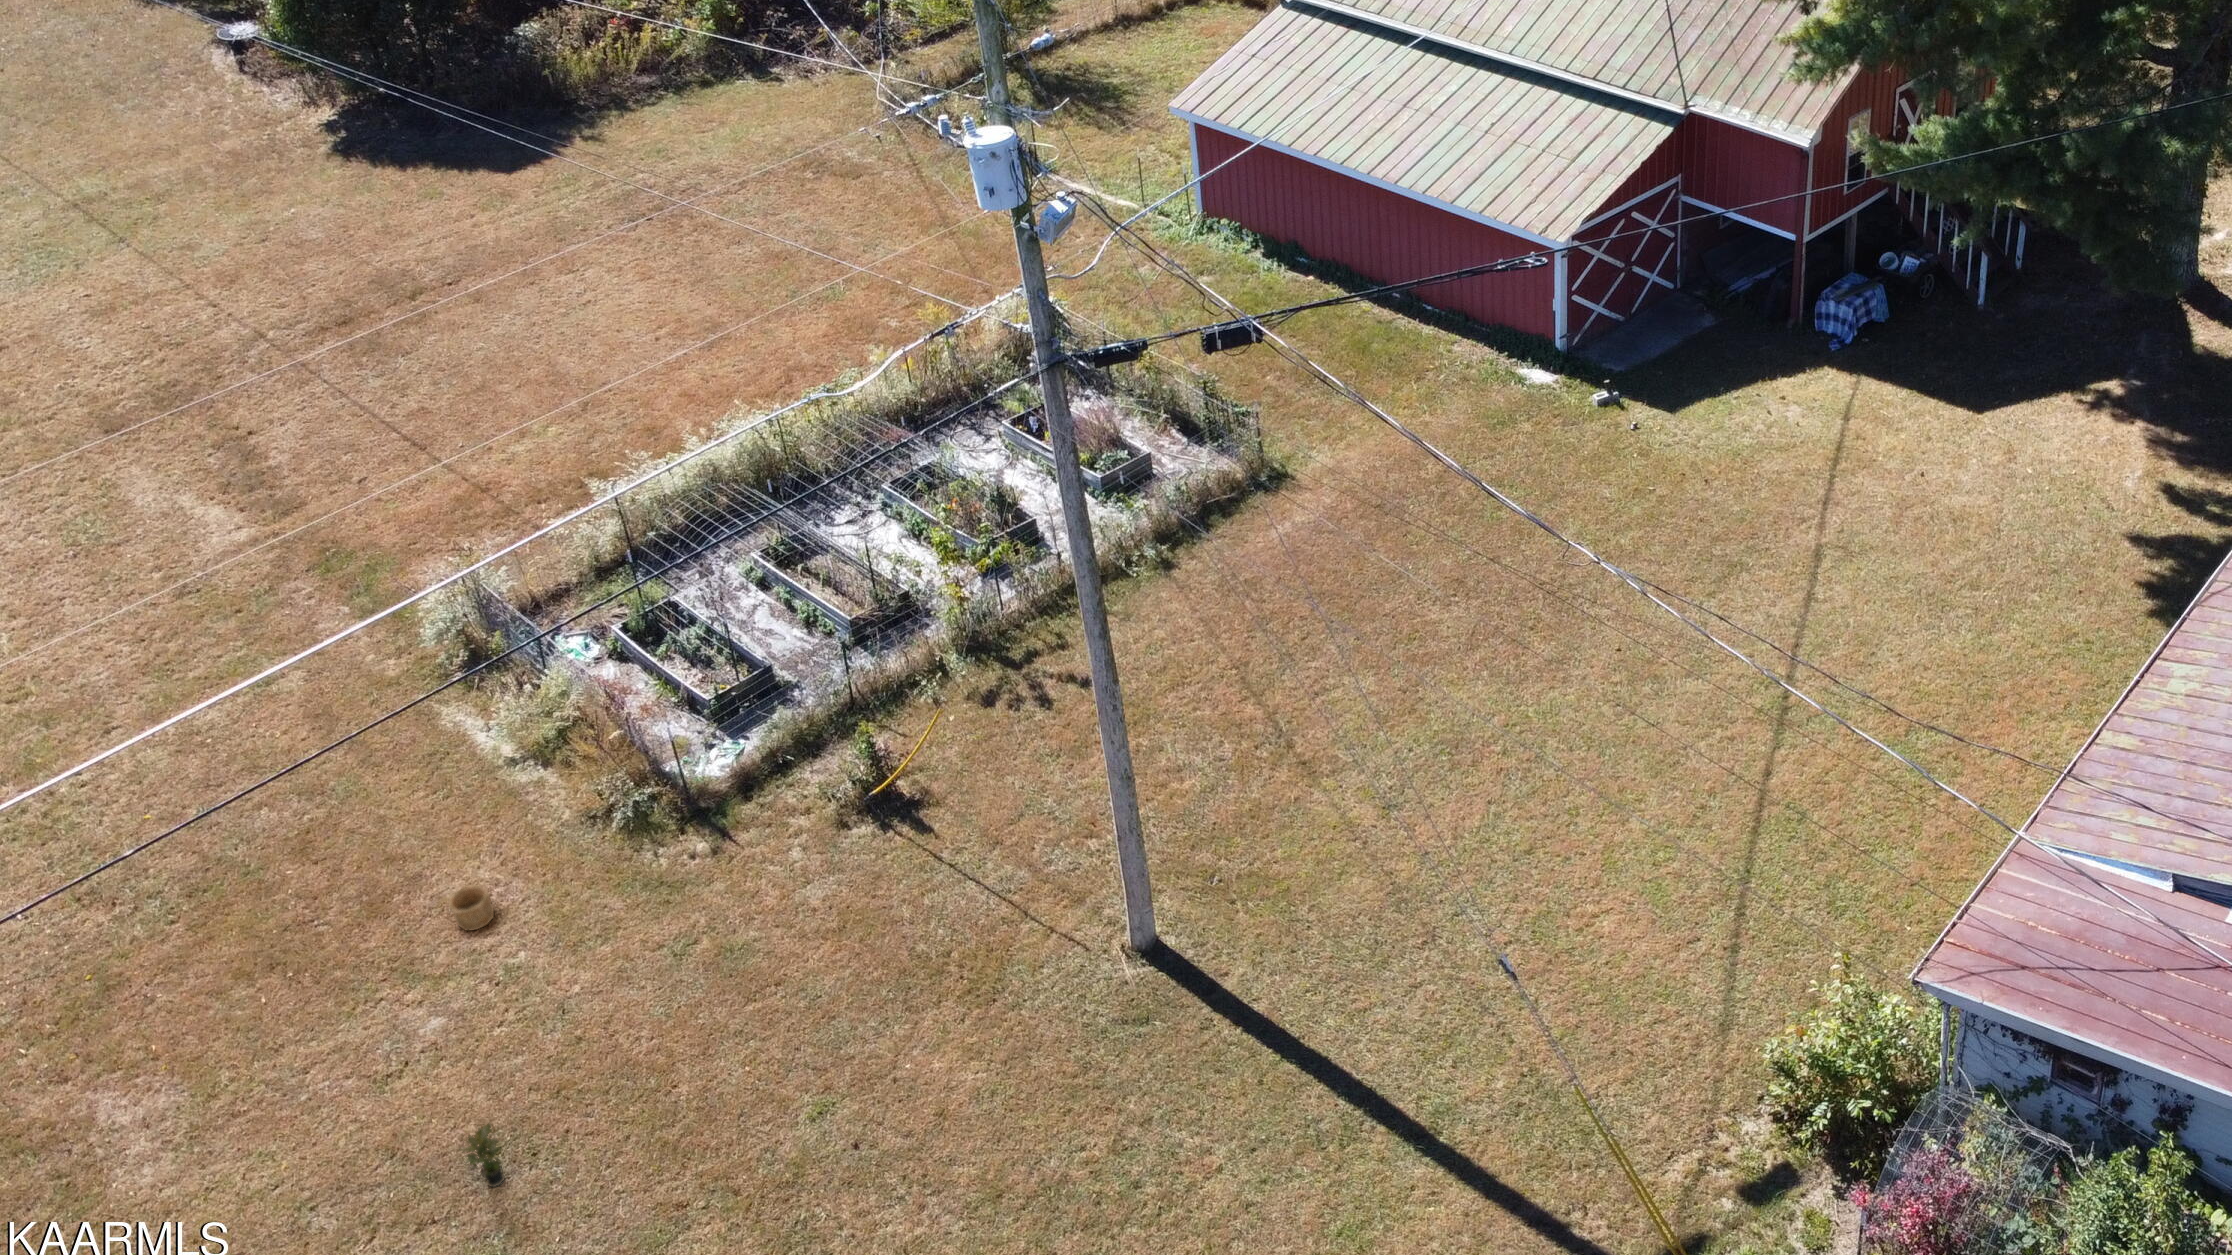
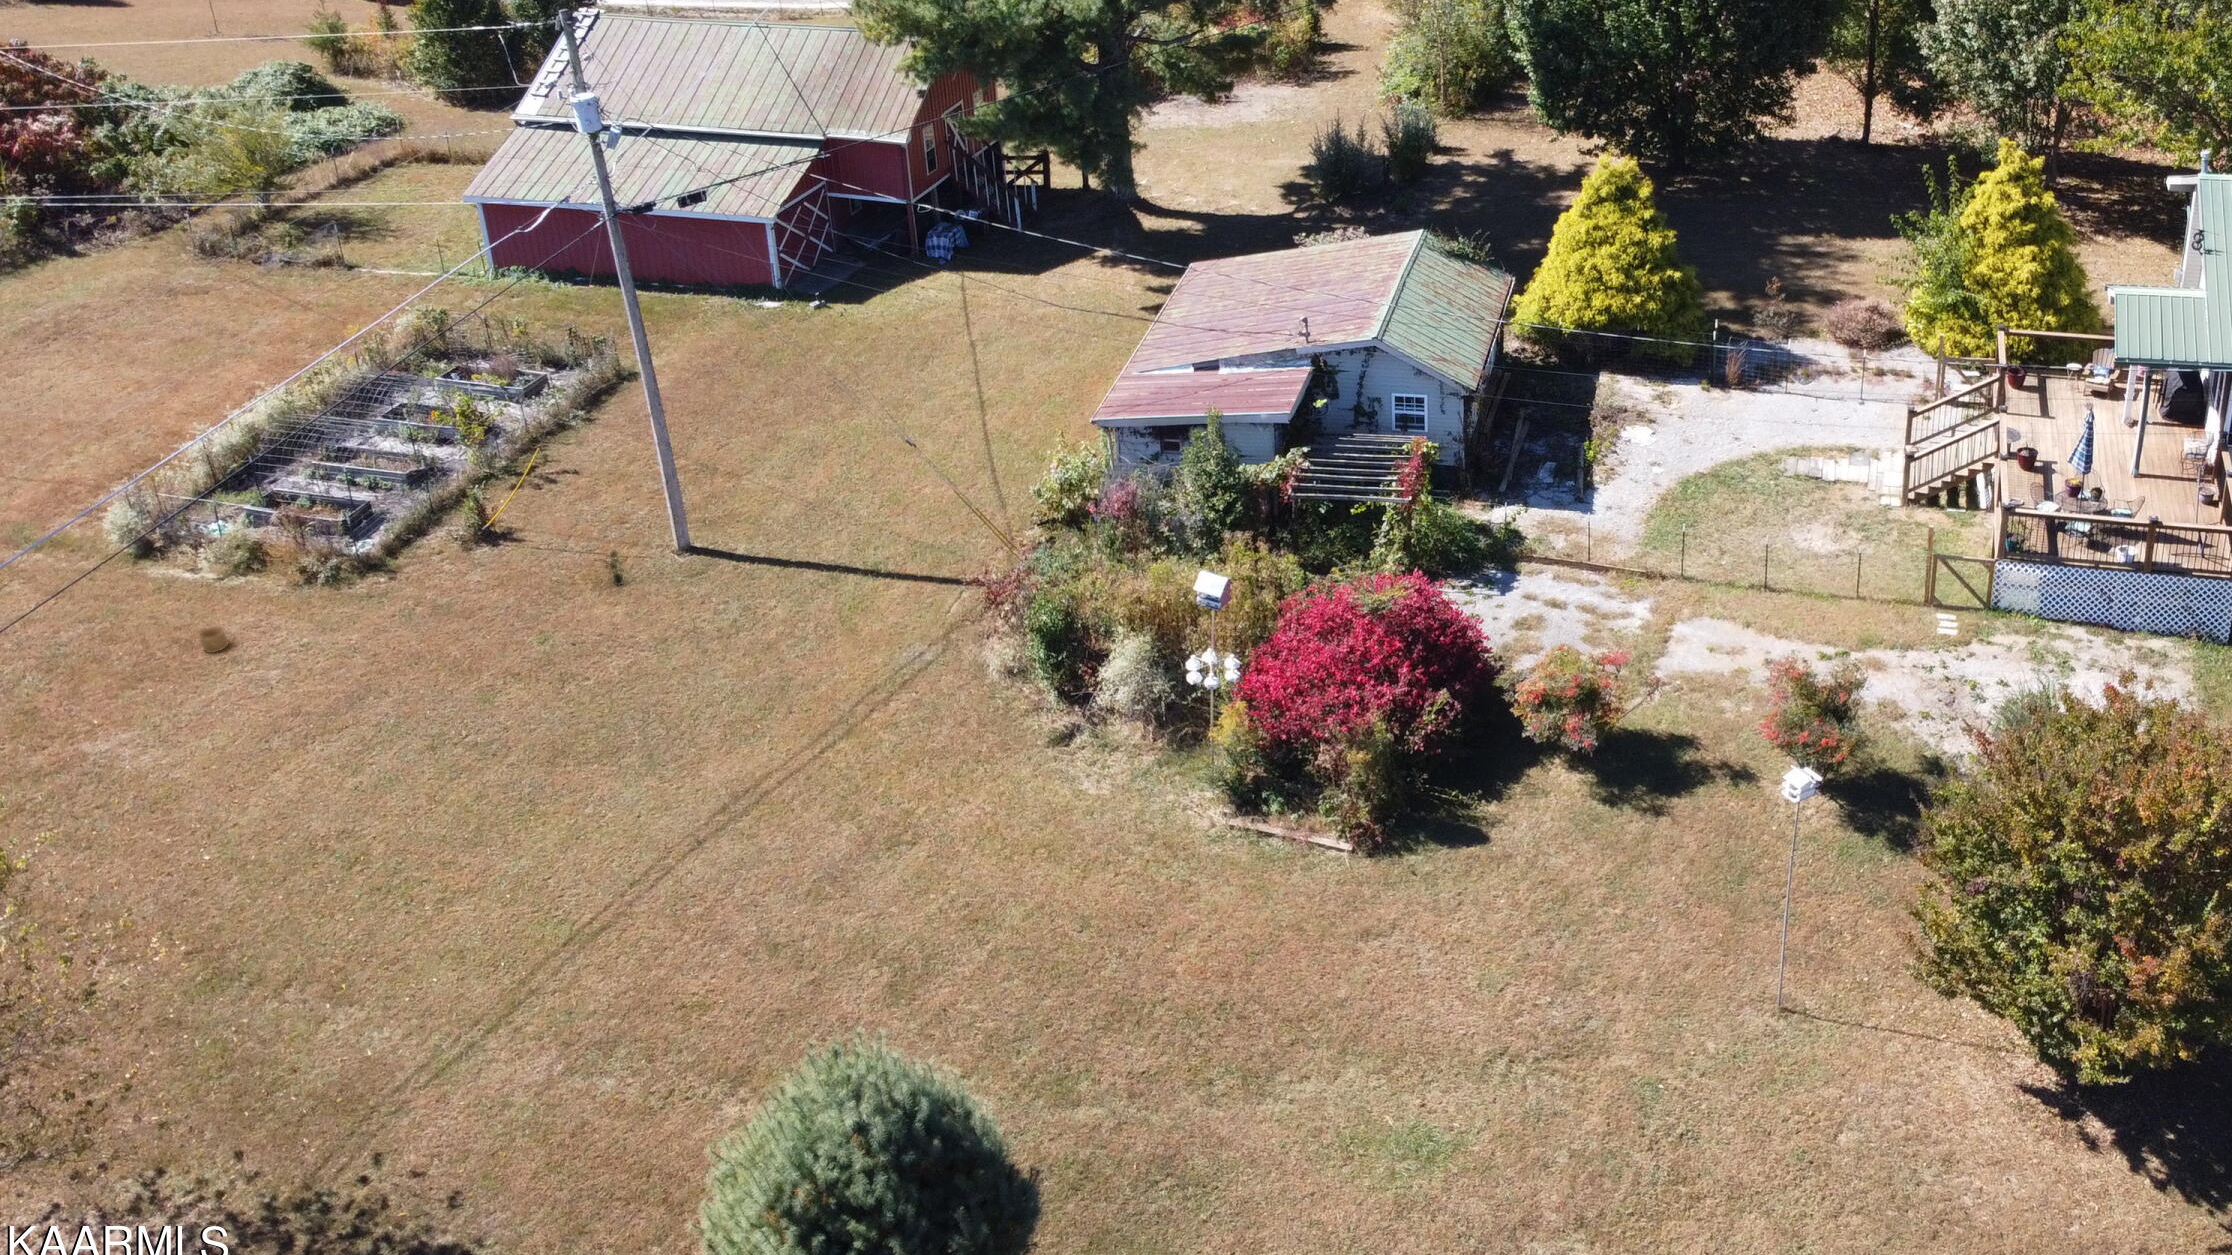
potted plant: present [460,1124,505,1187] -> present [603,550,623,586]

